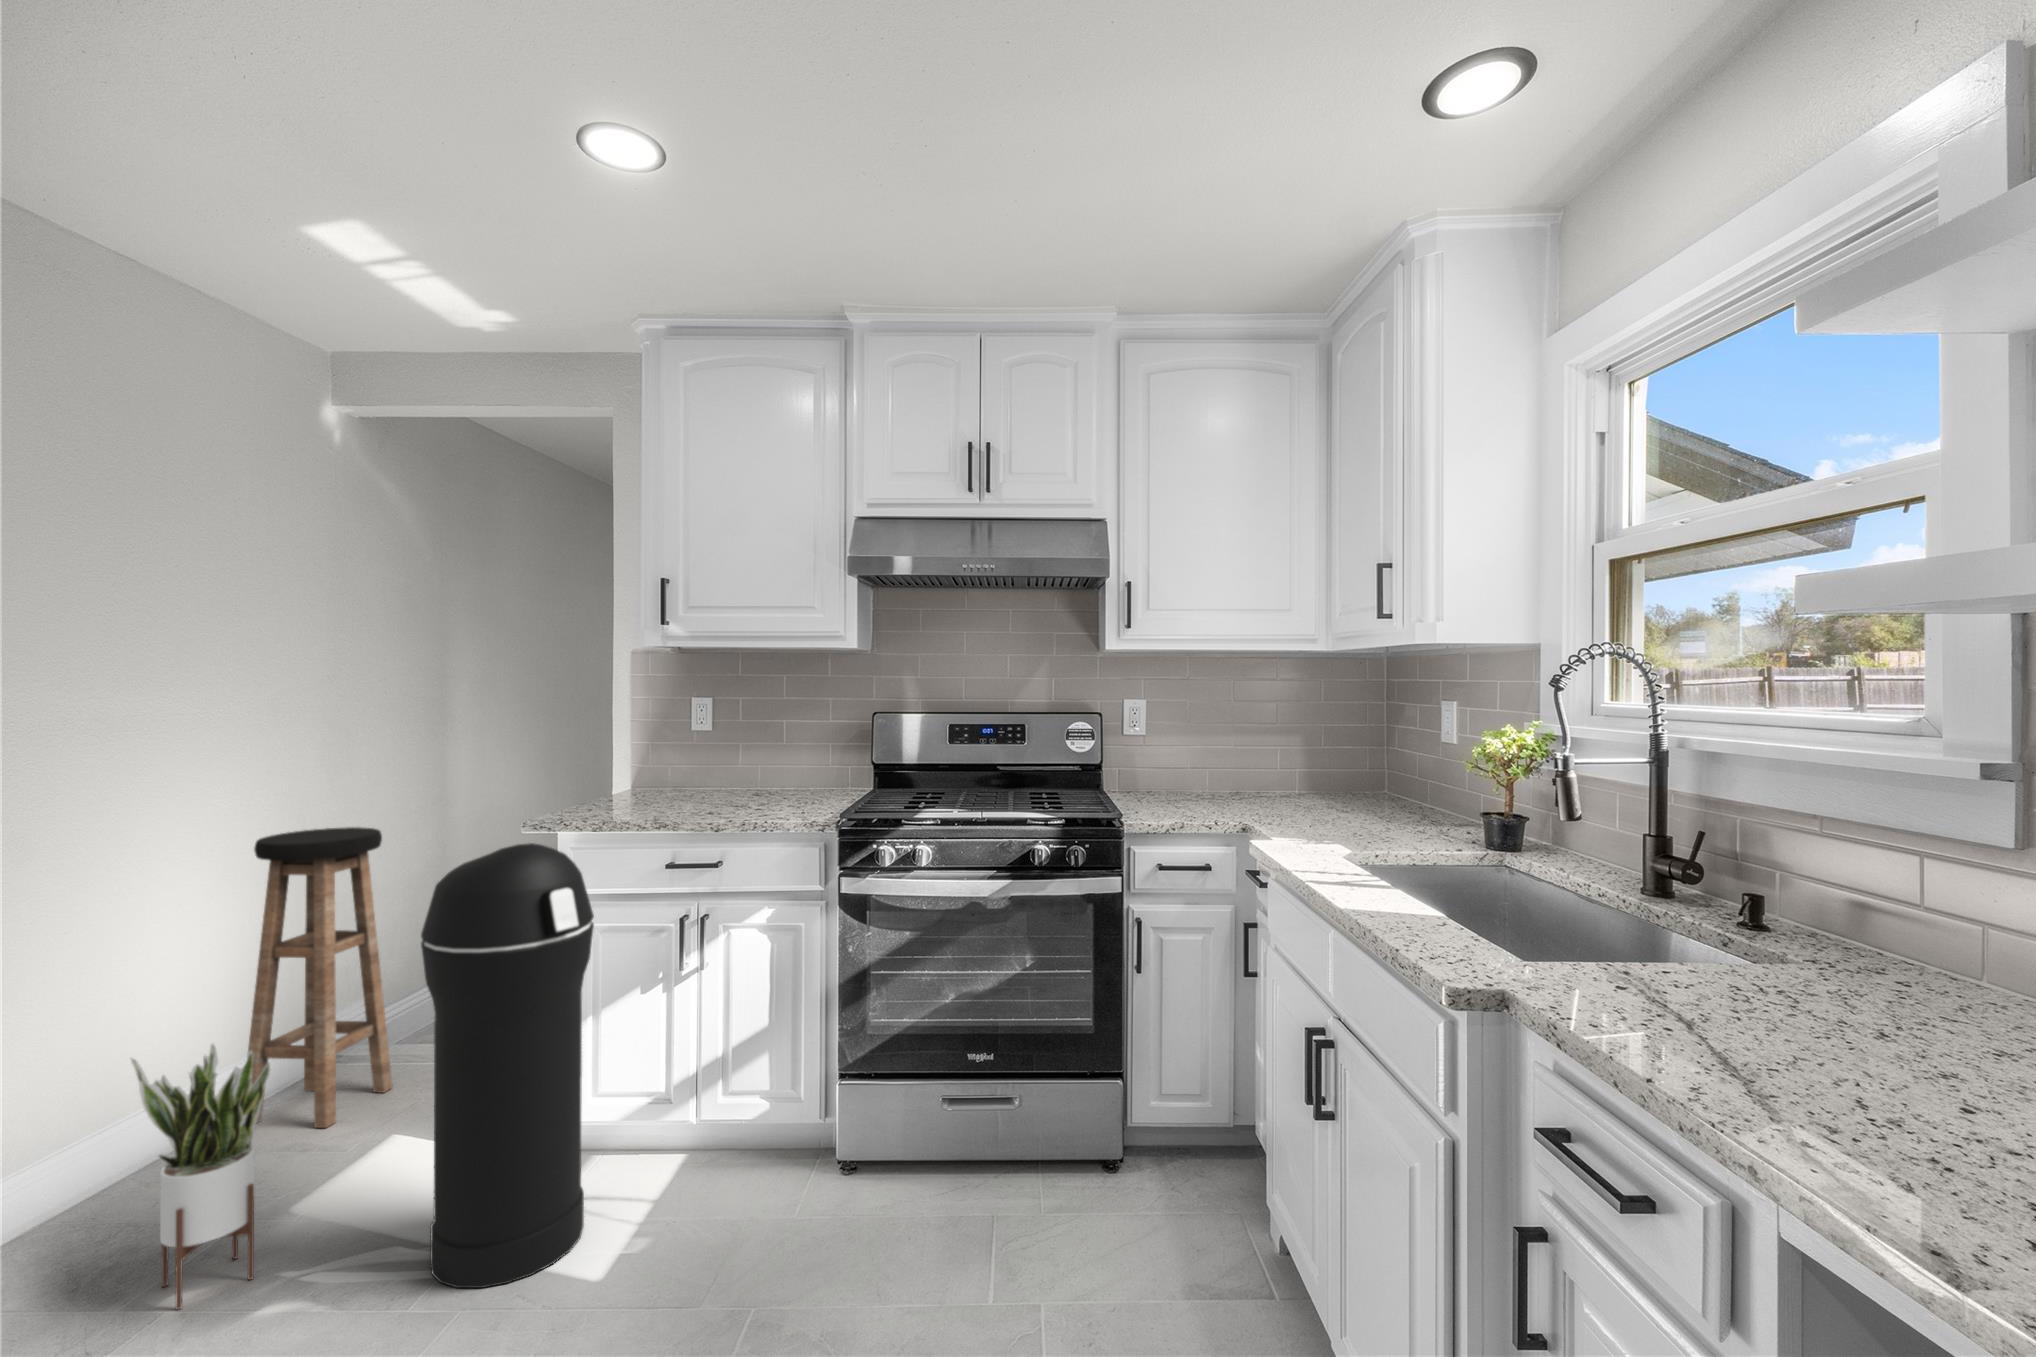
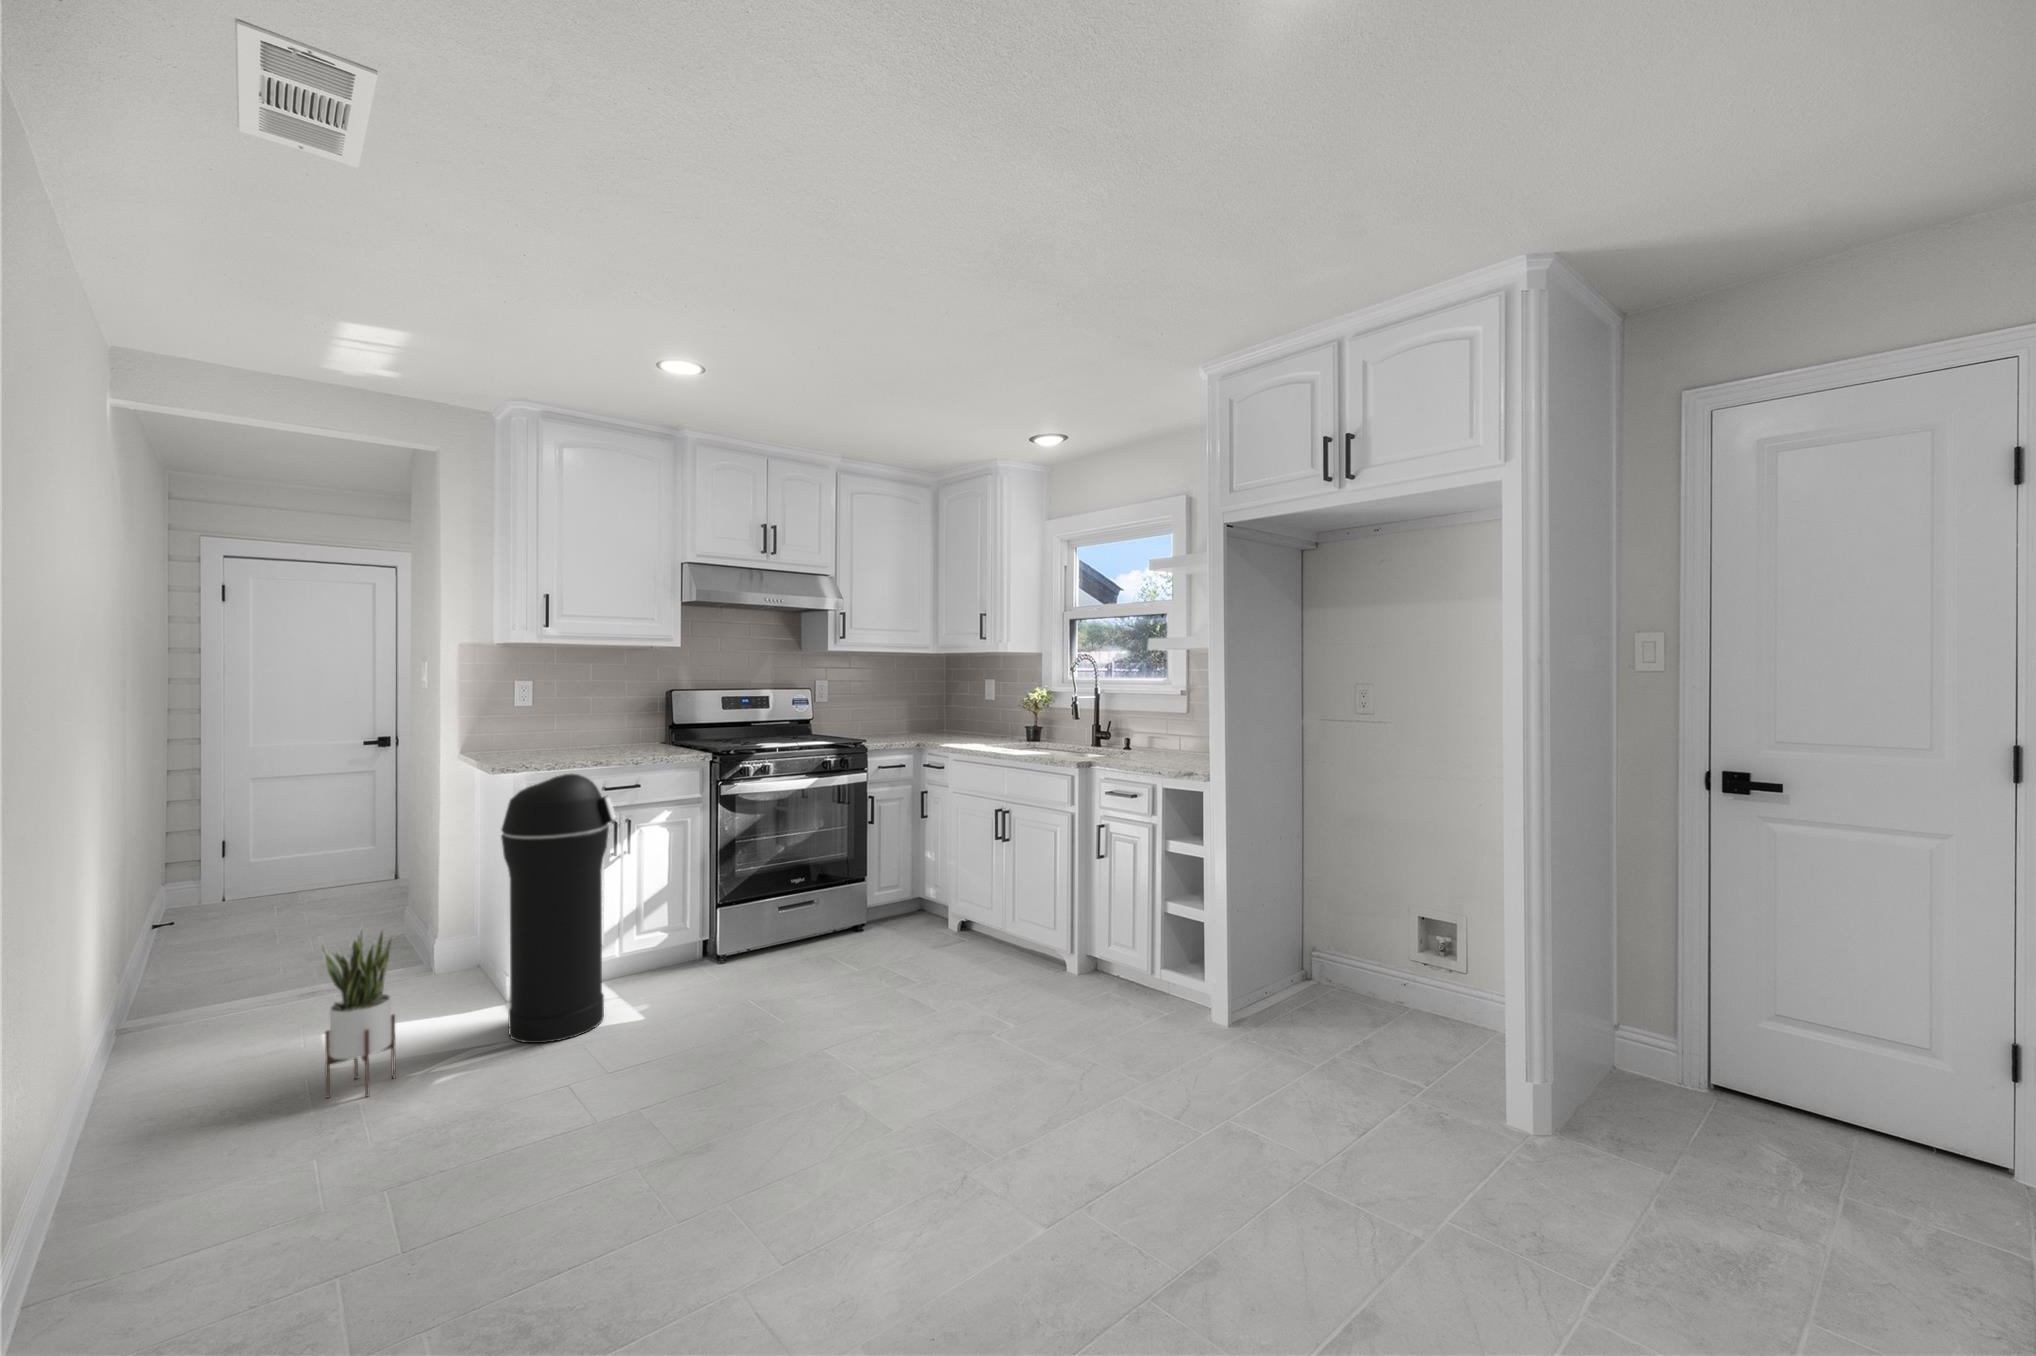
bar stool: present [248,827,392,1128] -> none [158,799,276,1057]

